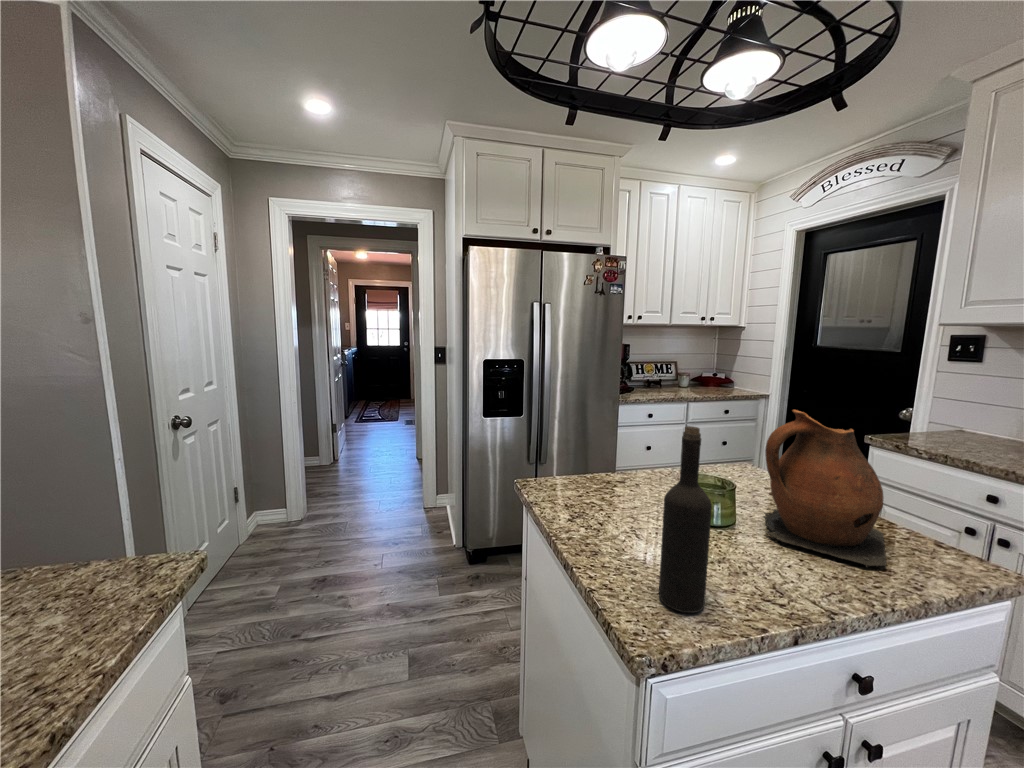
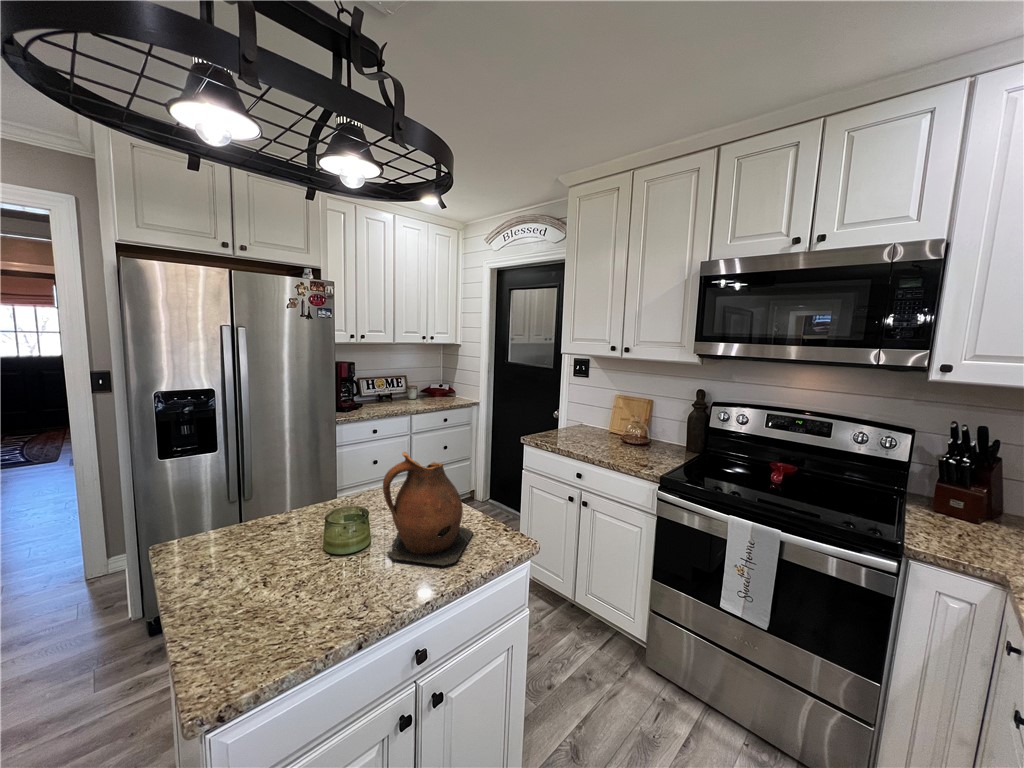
wine bottle: present [659,426,712,613] -> none [248,496,294,654]

